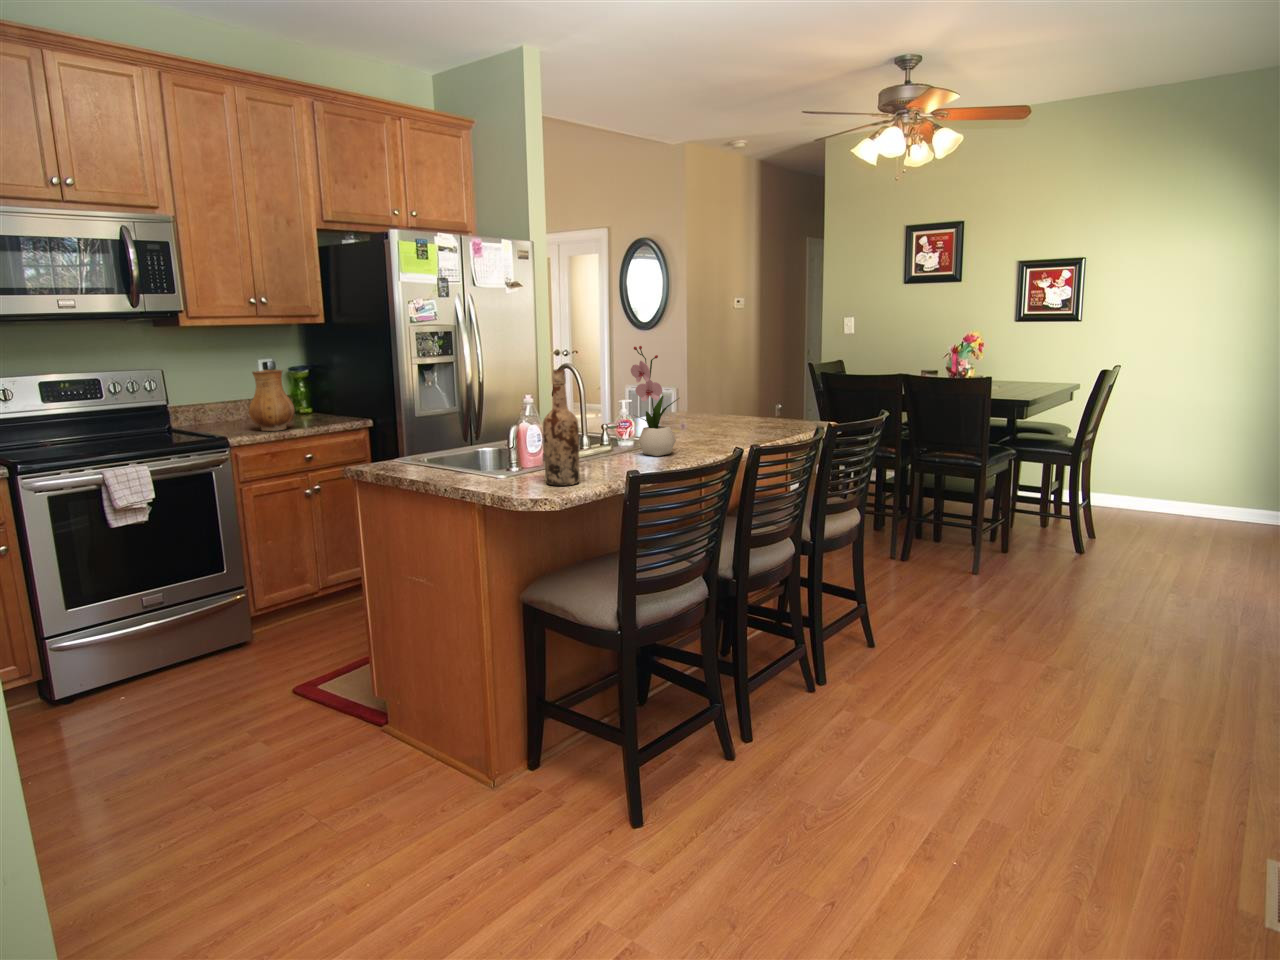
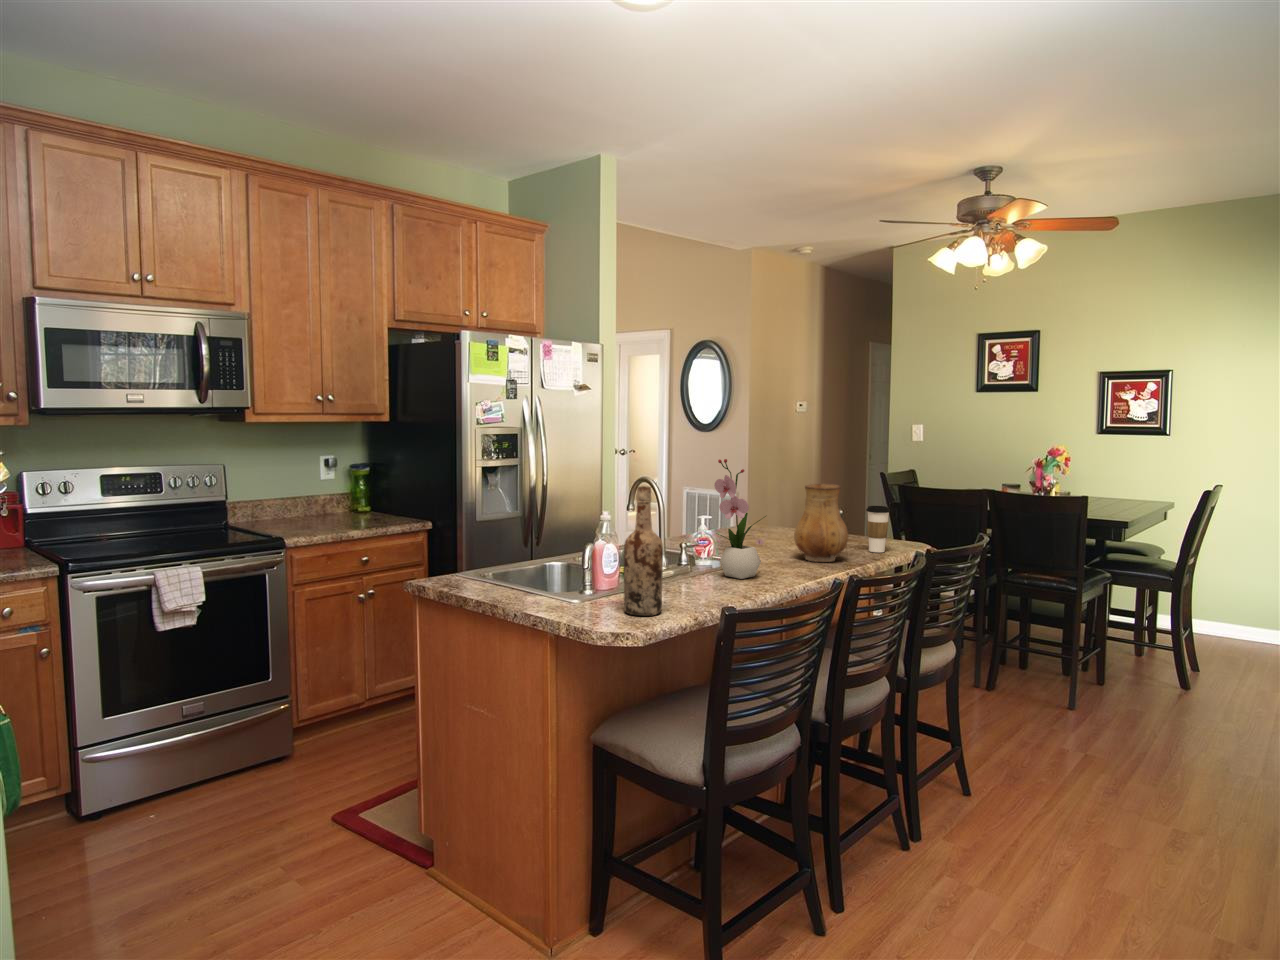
ceramic pitcher: present [249,370,295,431] -> present [794,484,848,562]
coffee cup: none [779,389,801,432] -> present [866,506,890,553]

